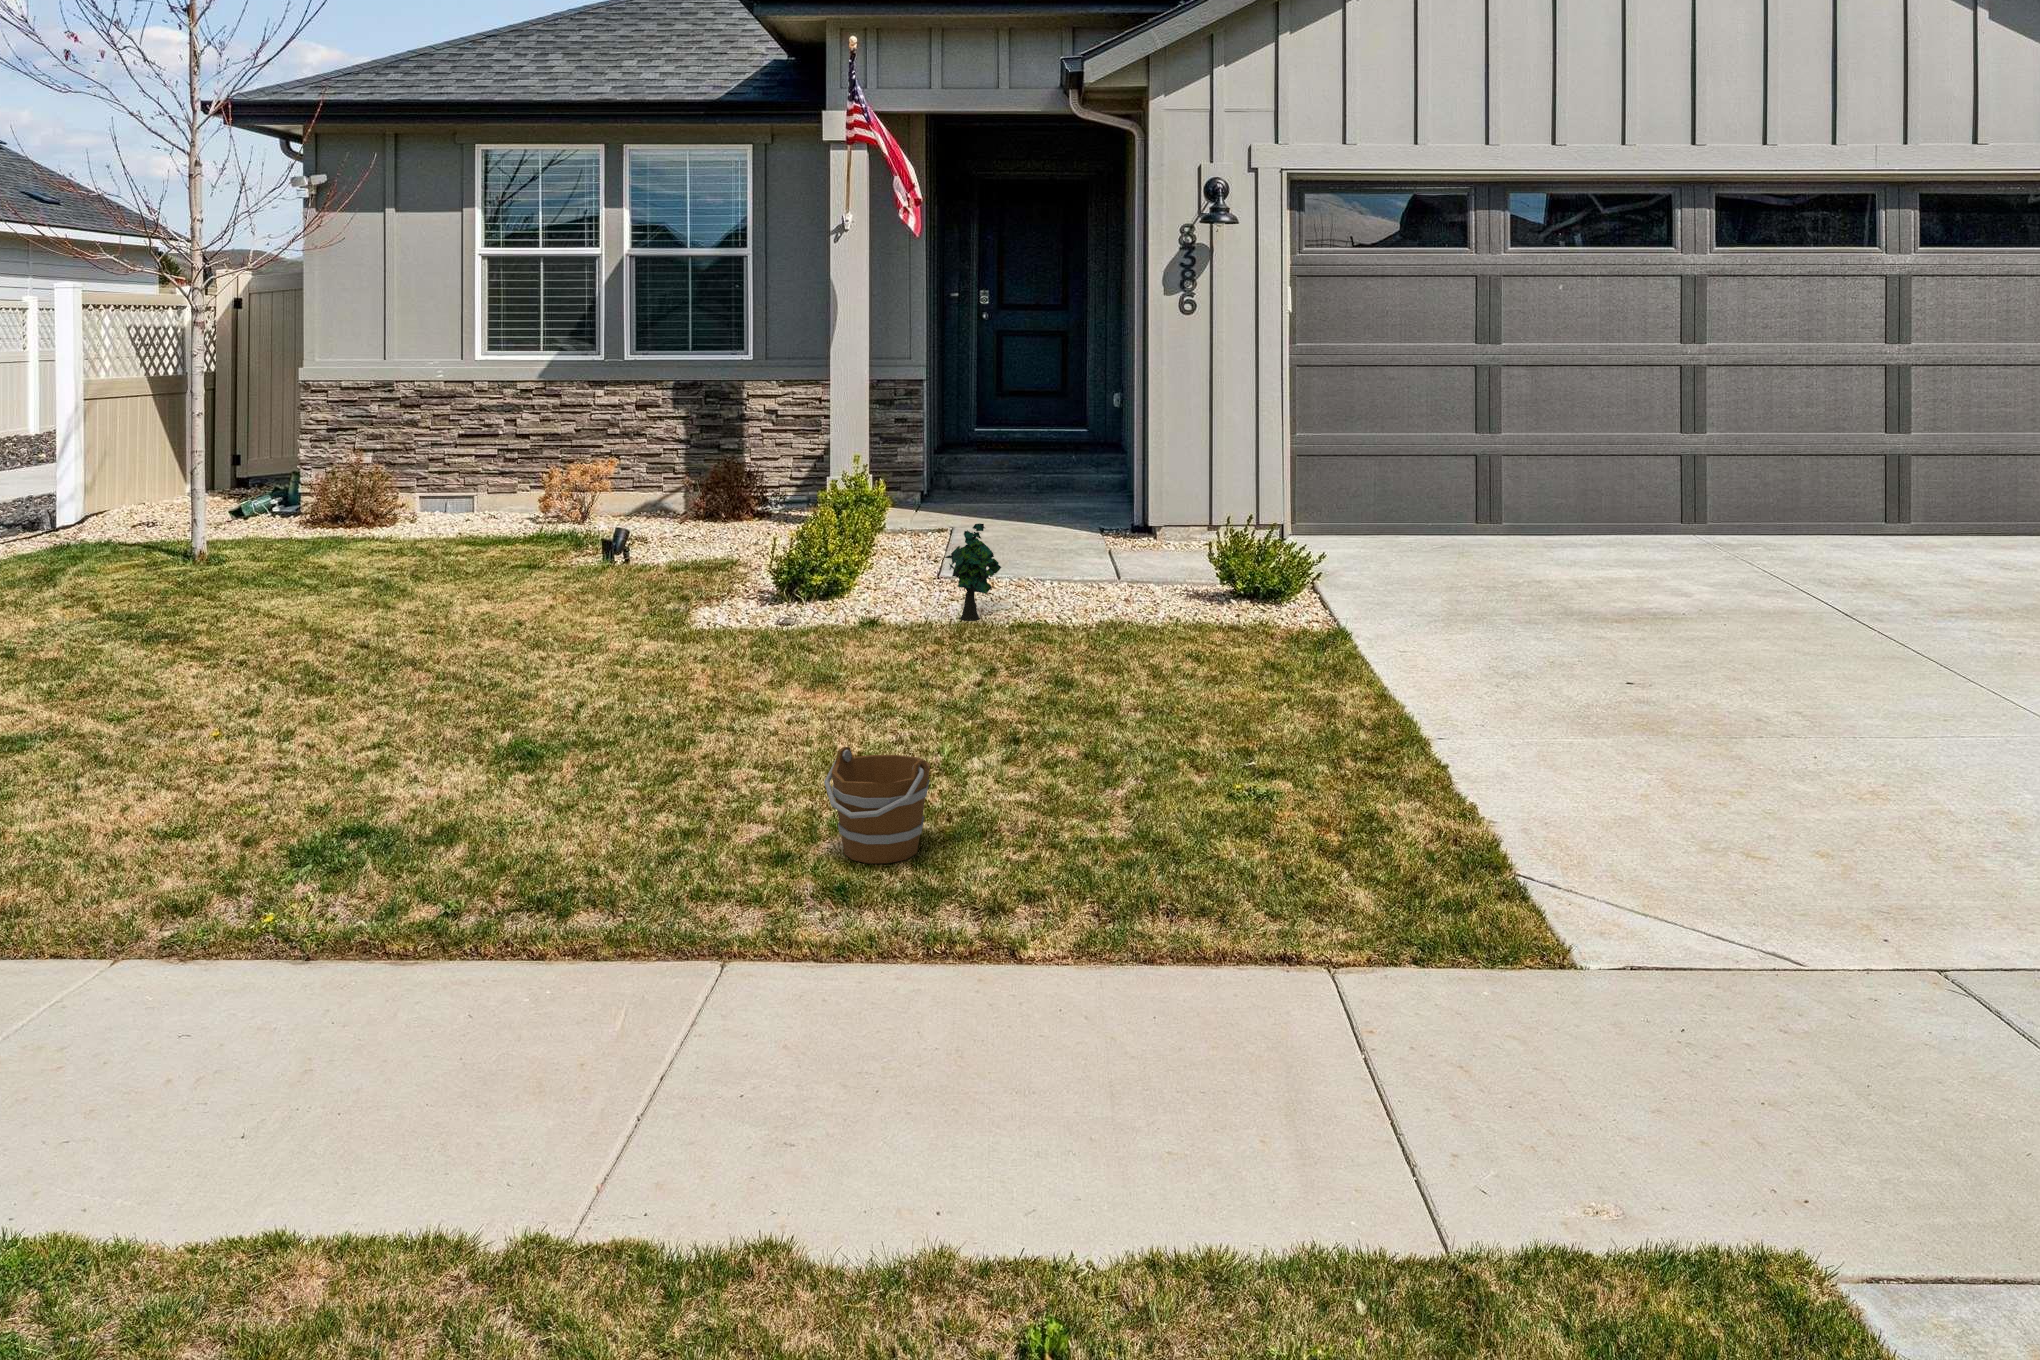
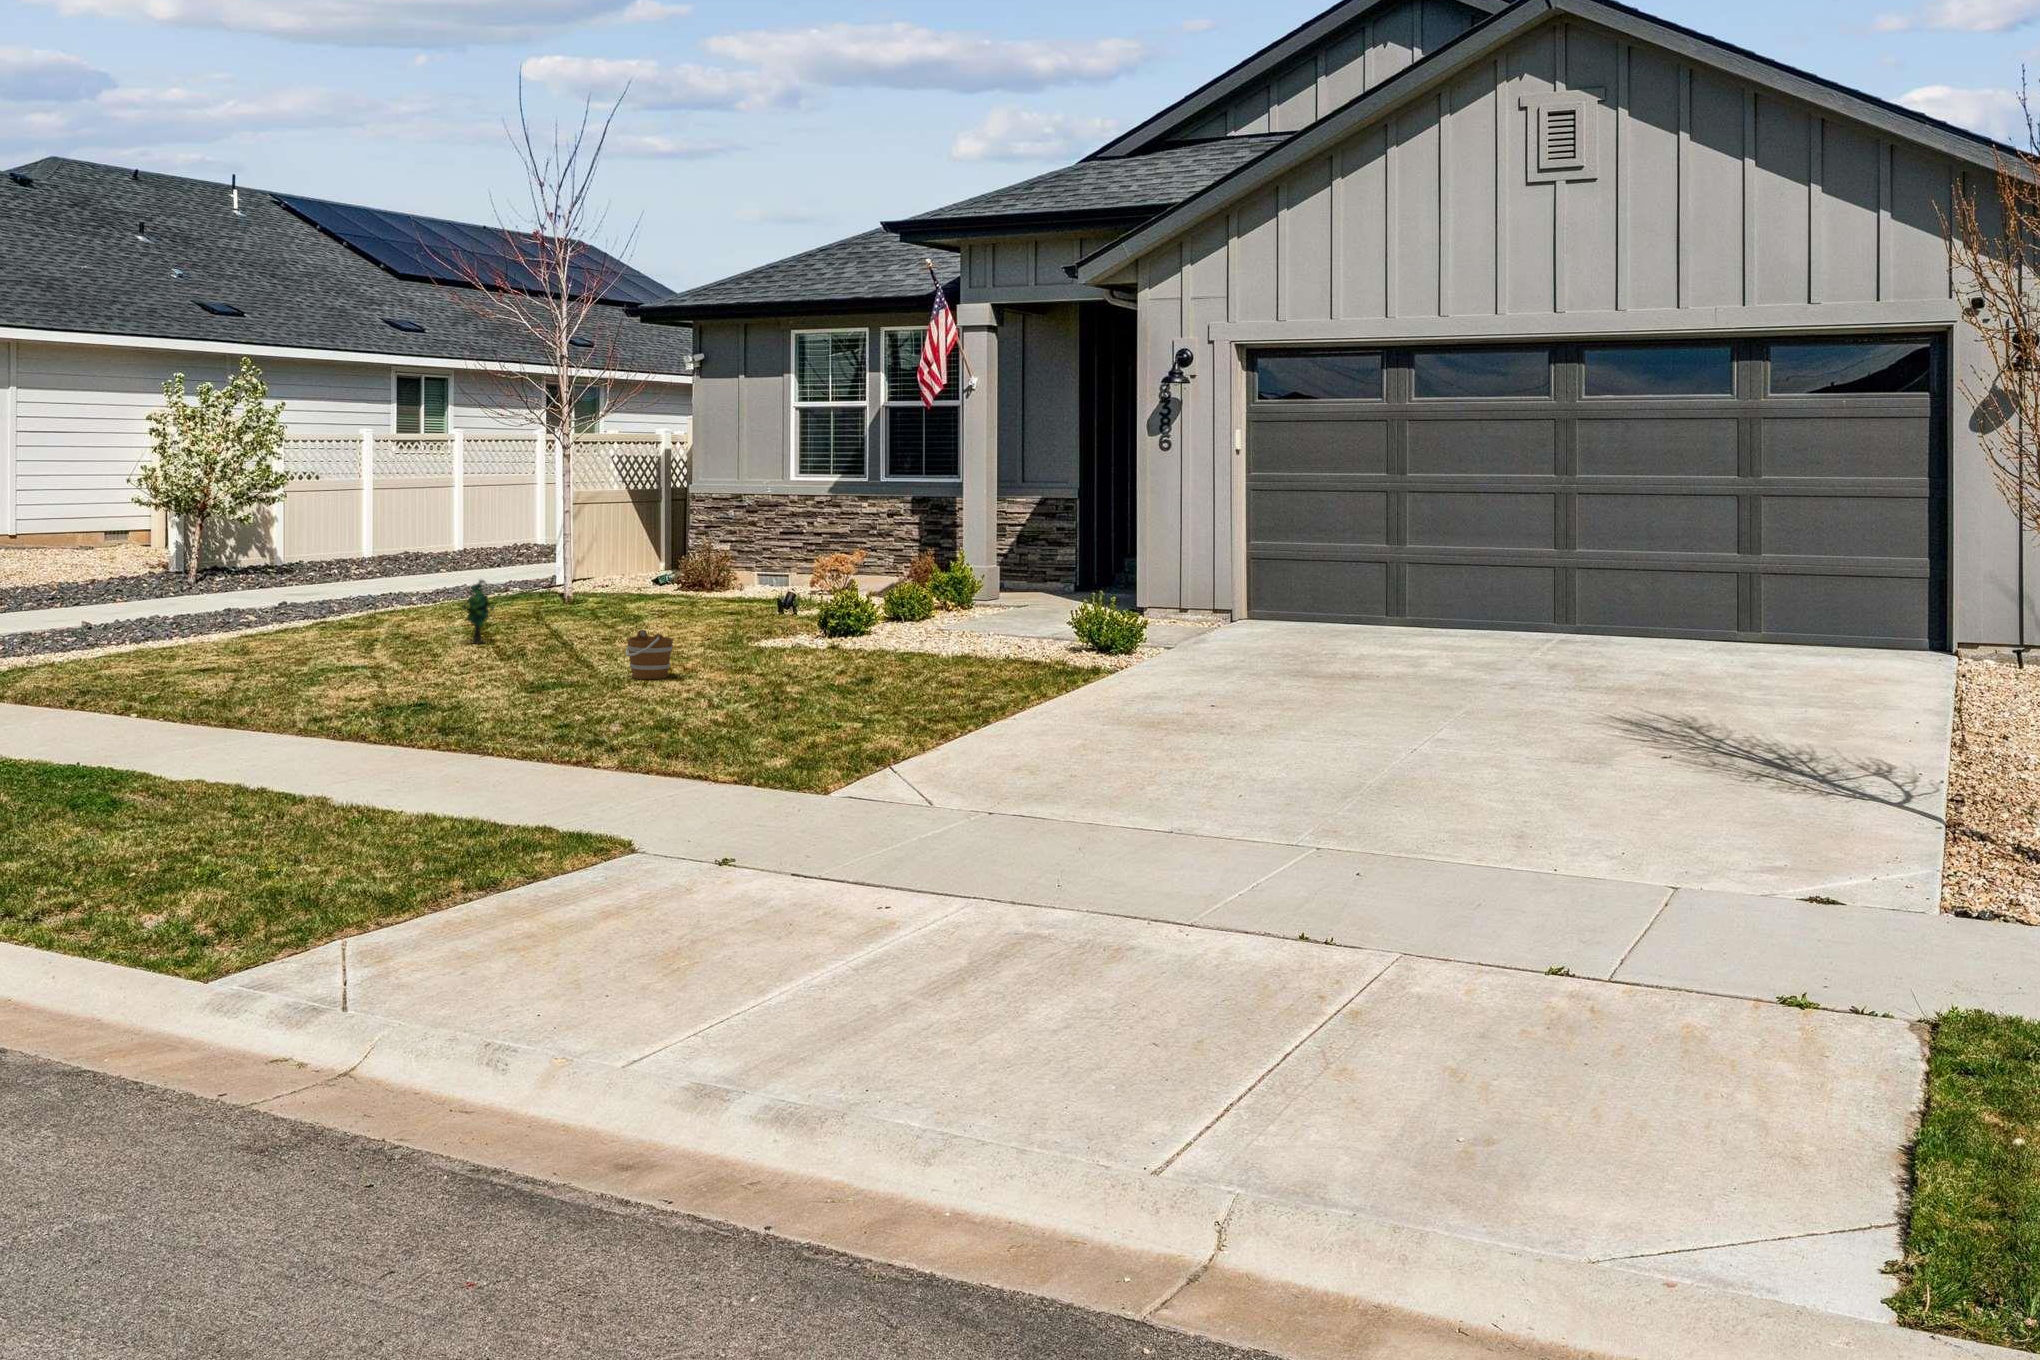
decorative plant: present [945,523,1001,621] -> present [463,580,495,644]

